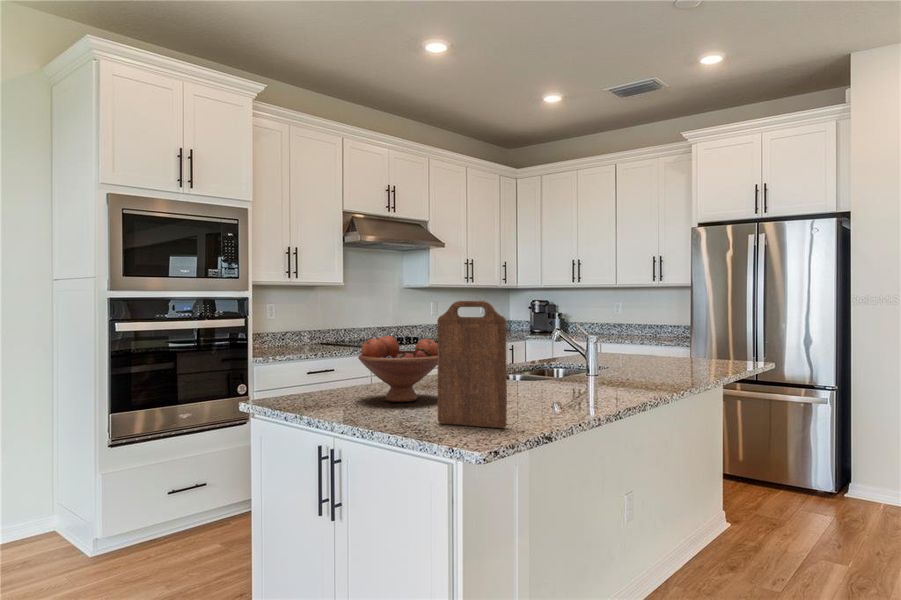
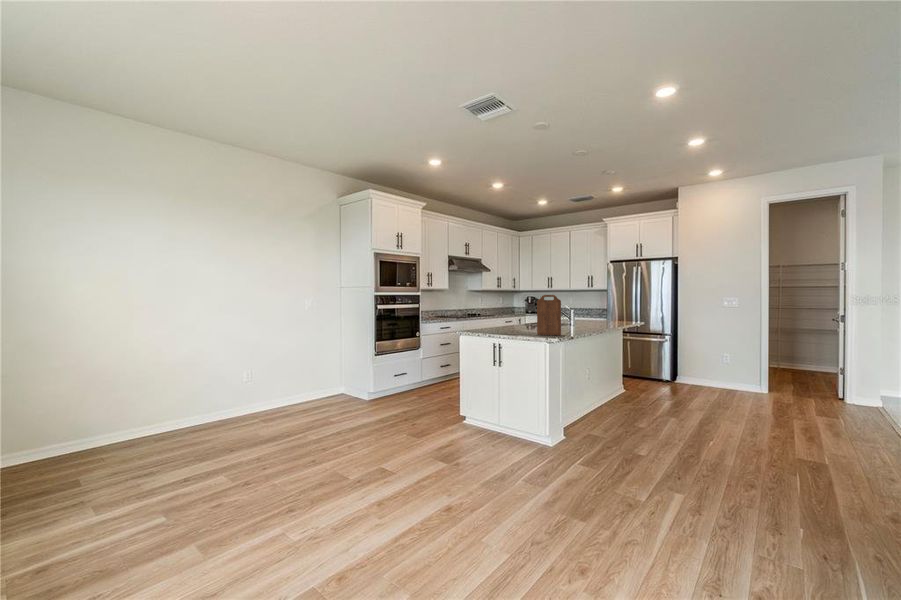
fruit bowl: present [358,336,438,402] -> none [498,308,529,331]

